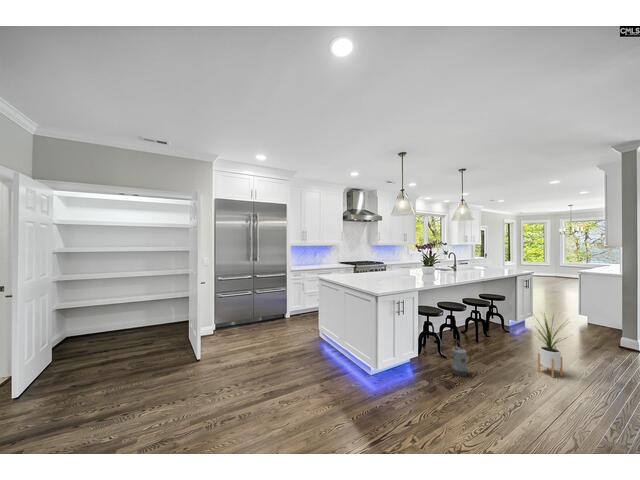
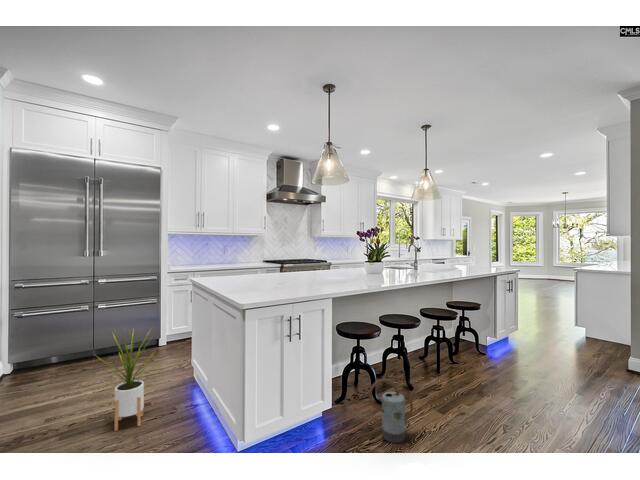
house plant: present [535,313,568,378] -> present [95,328,155,431]

